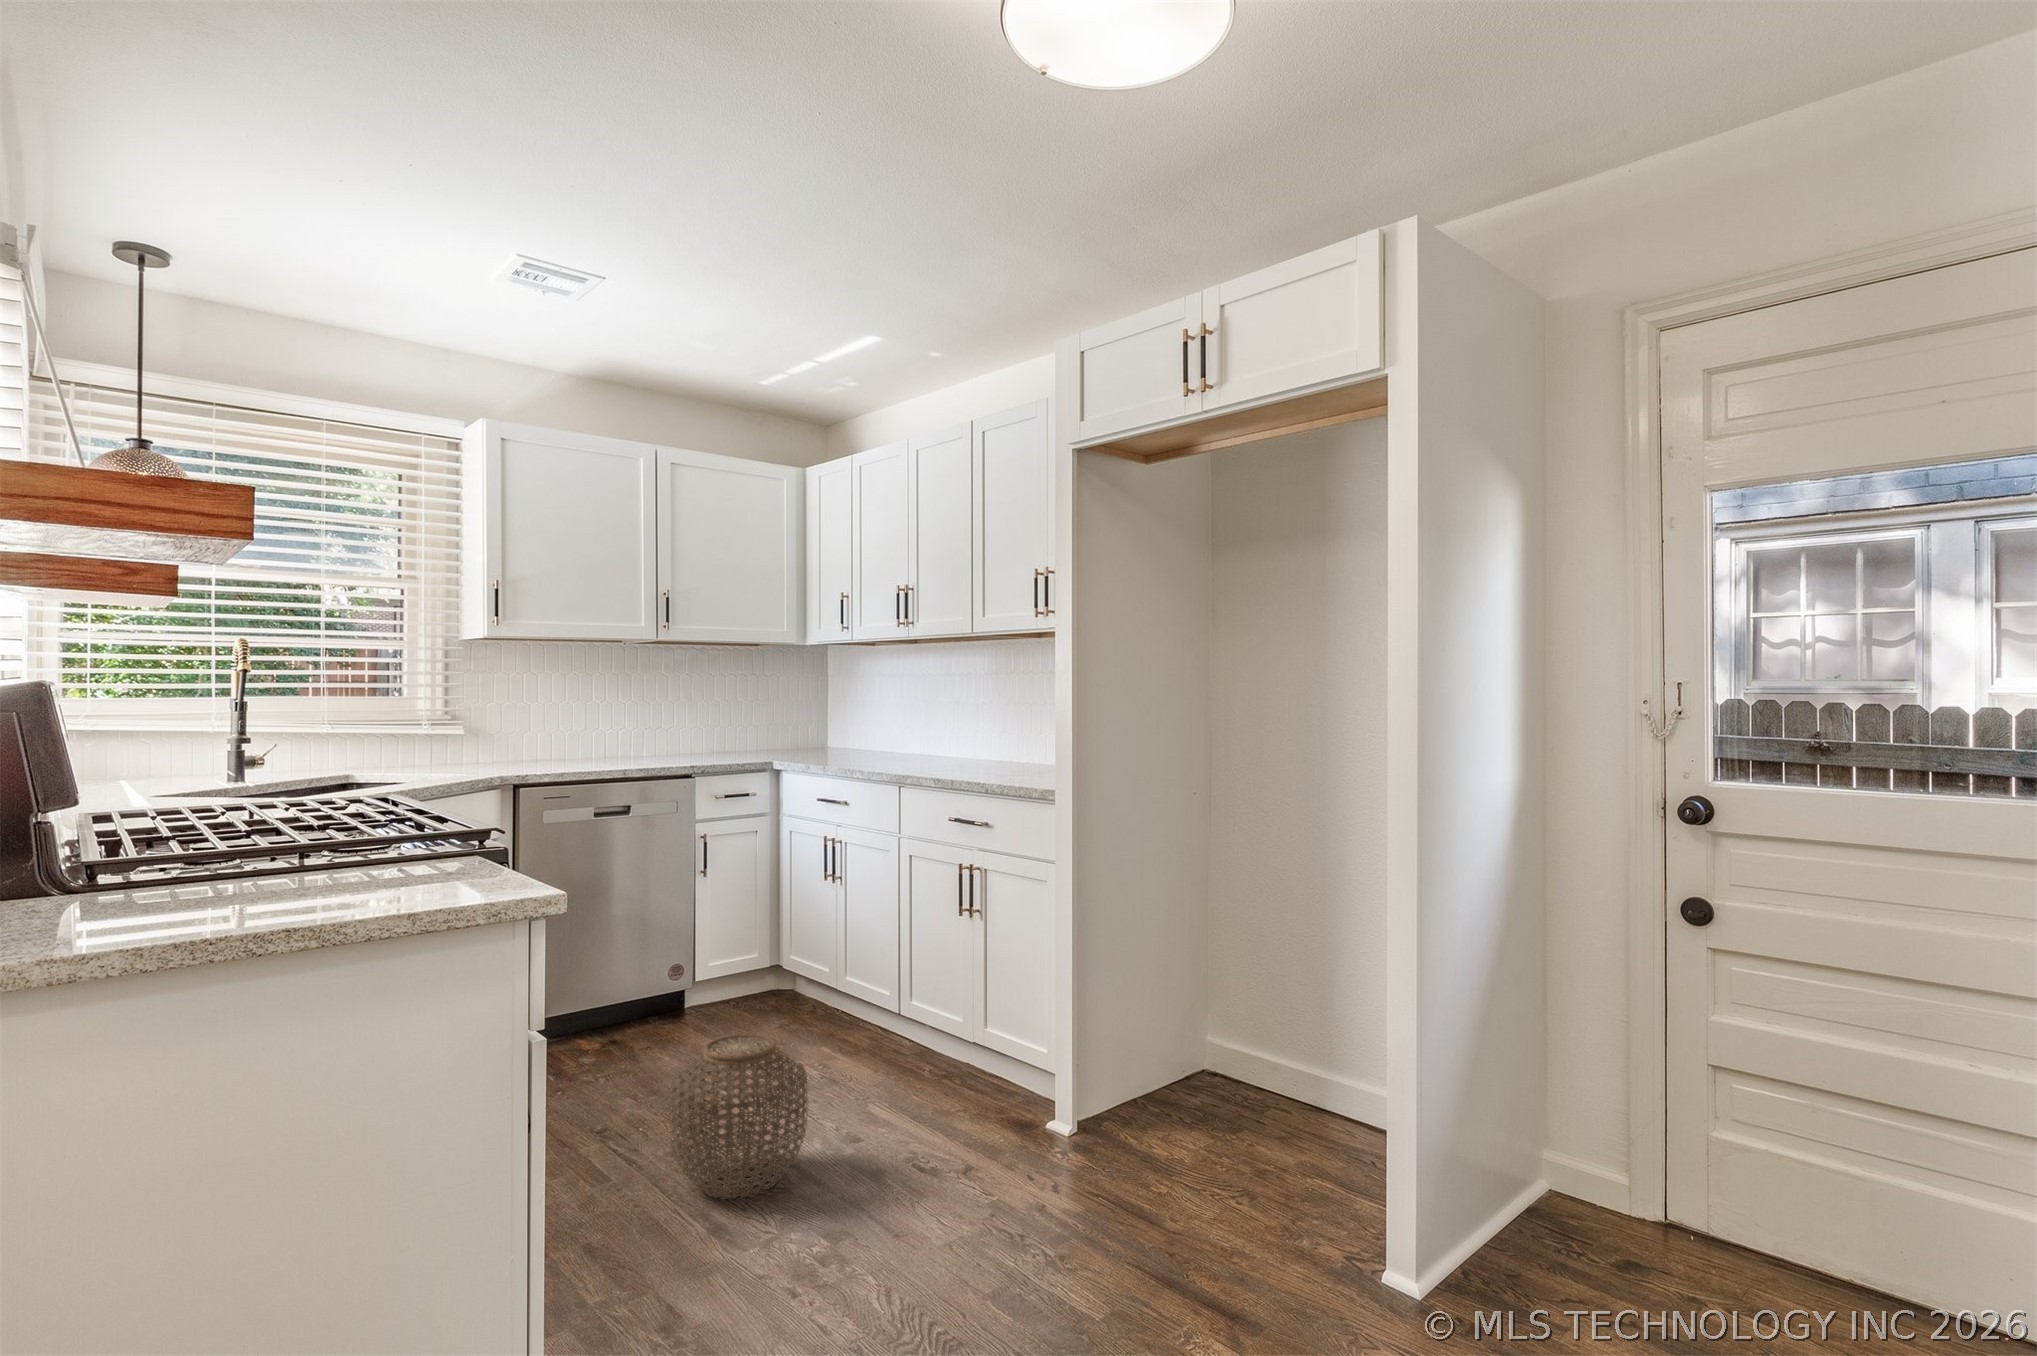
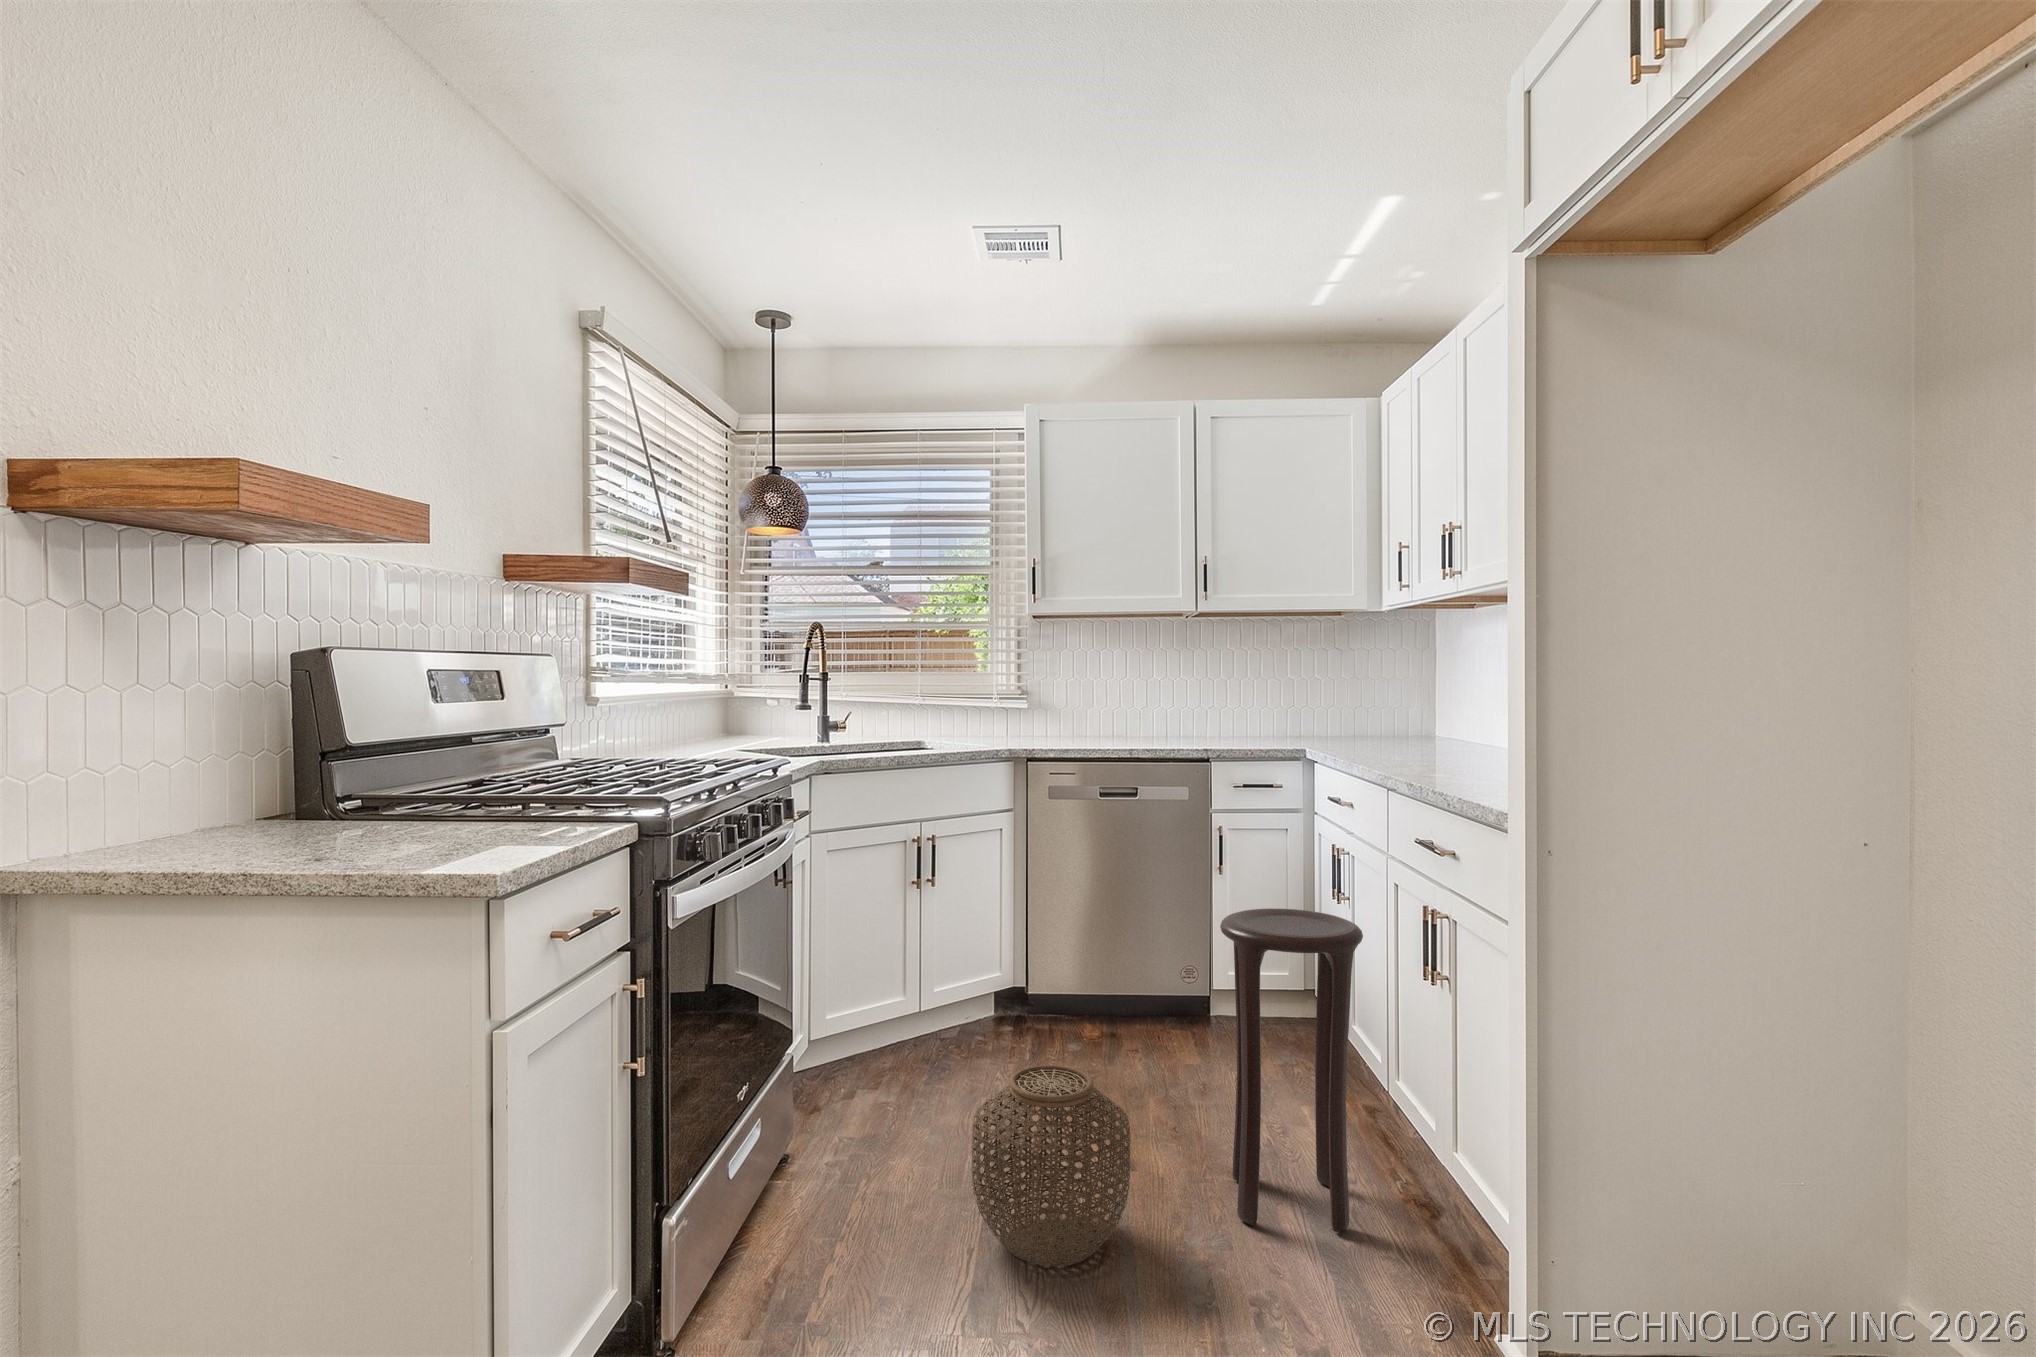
stool: none [822,882,928,1124] -> present [1220,908,1363,1232]

